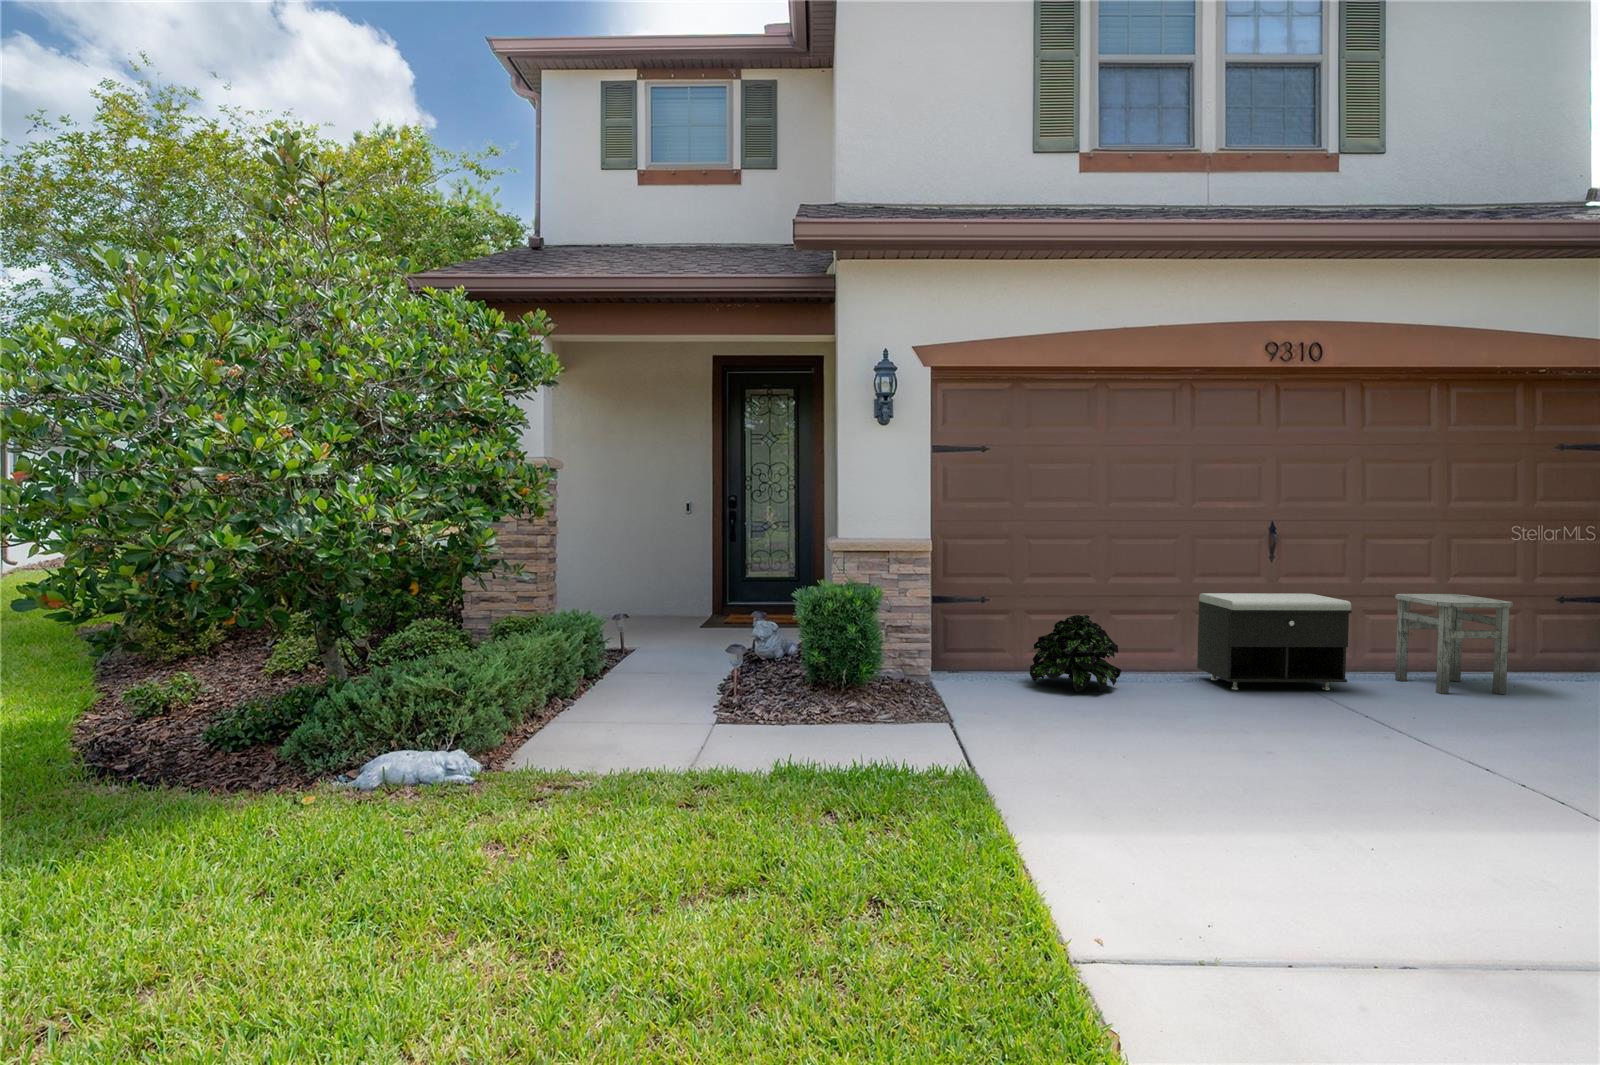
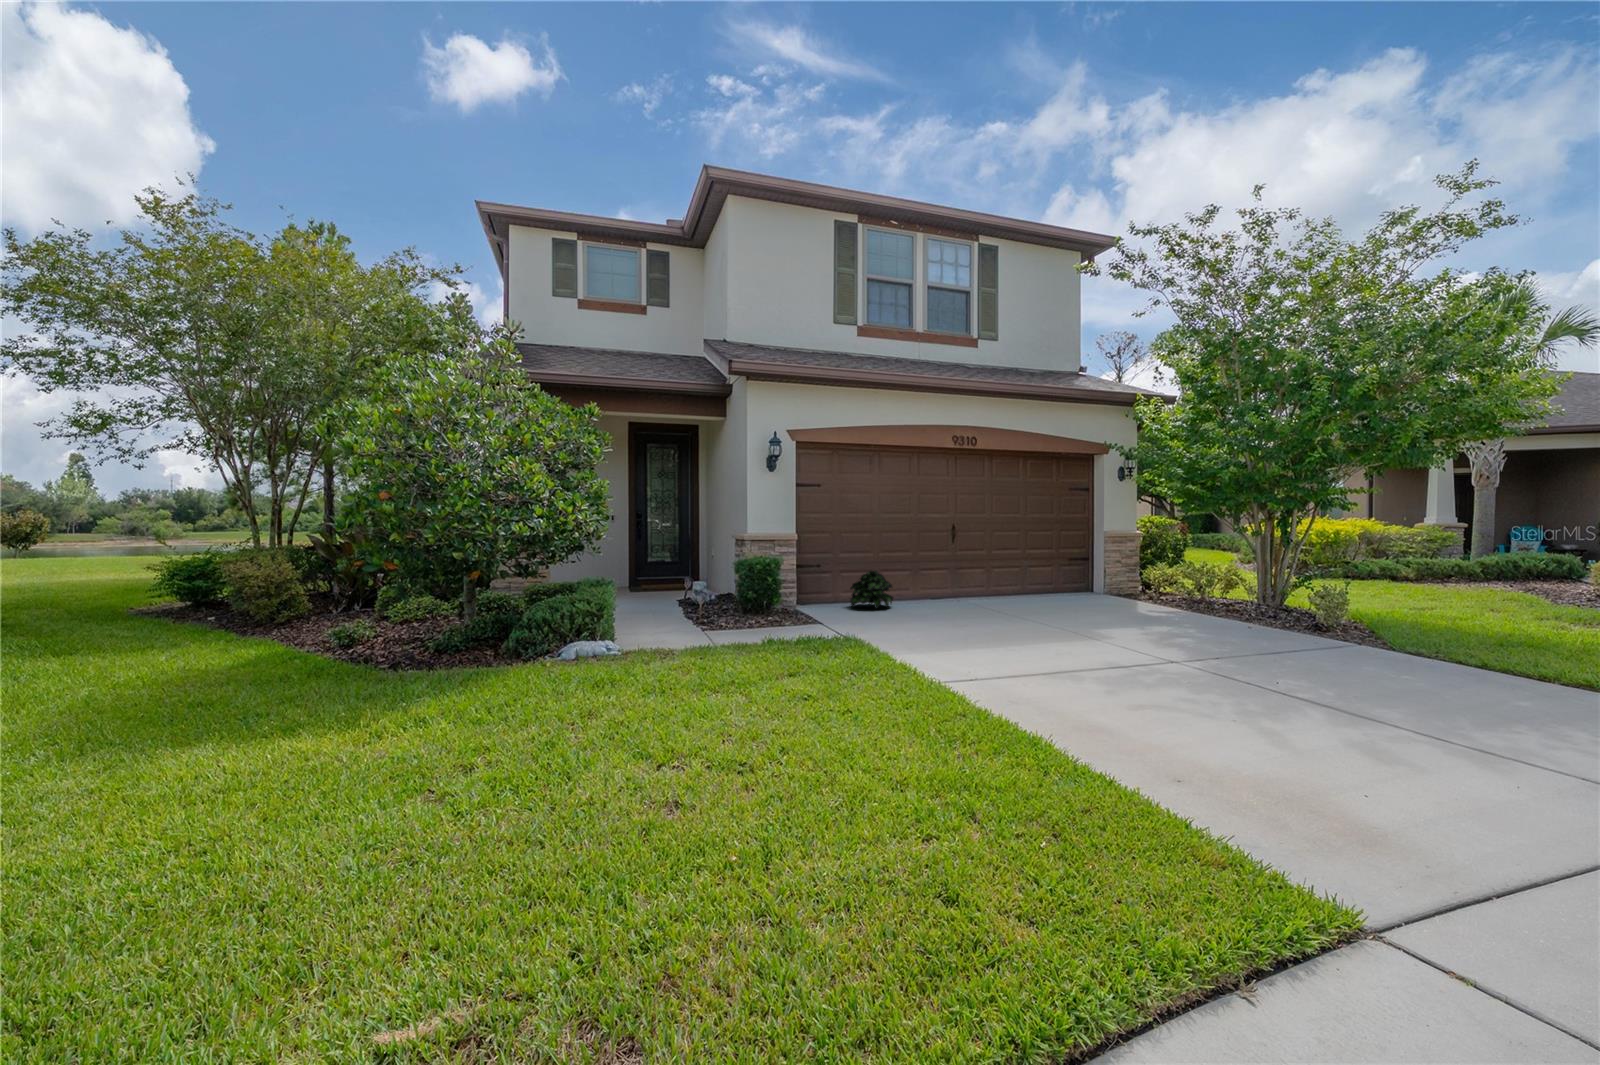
storage bench: present [1197,593,1352,690] -> none [924,554,991,603]
side table: present [1395,594,1513,694] -> none [1006,552,1052,598]

